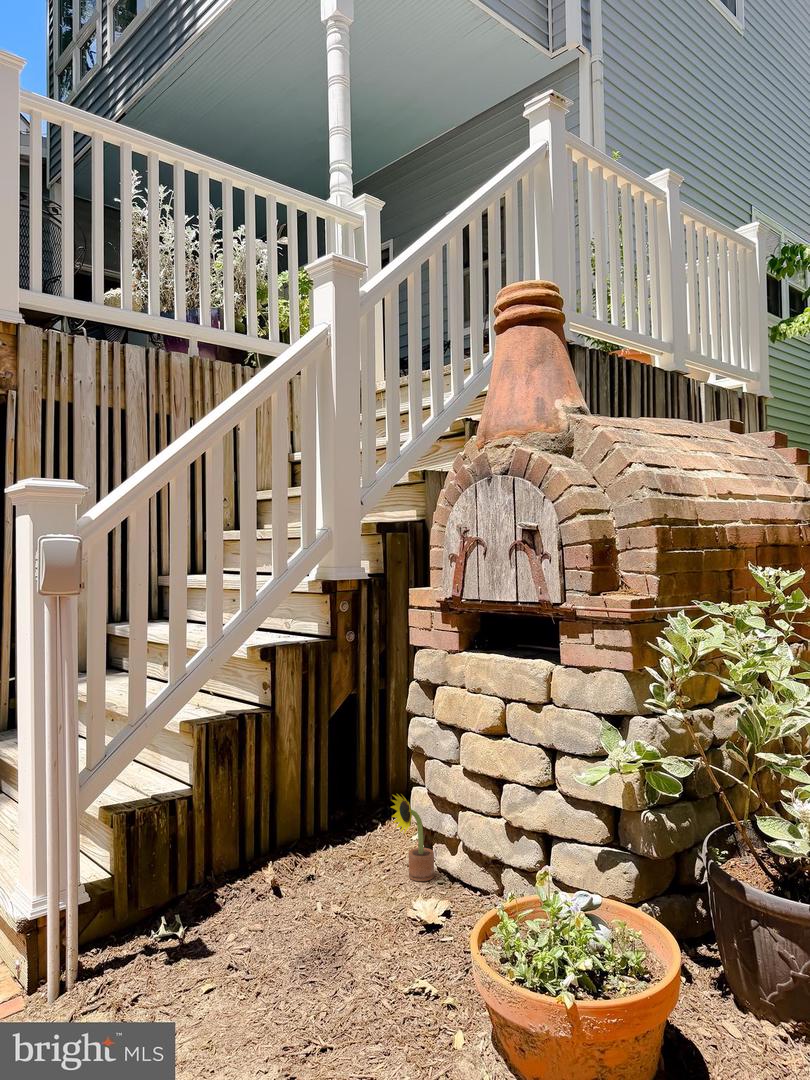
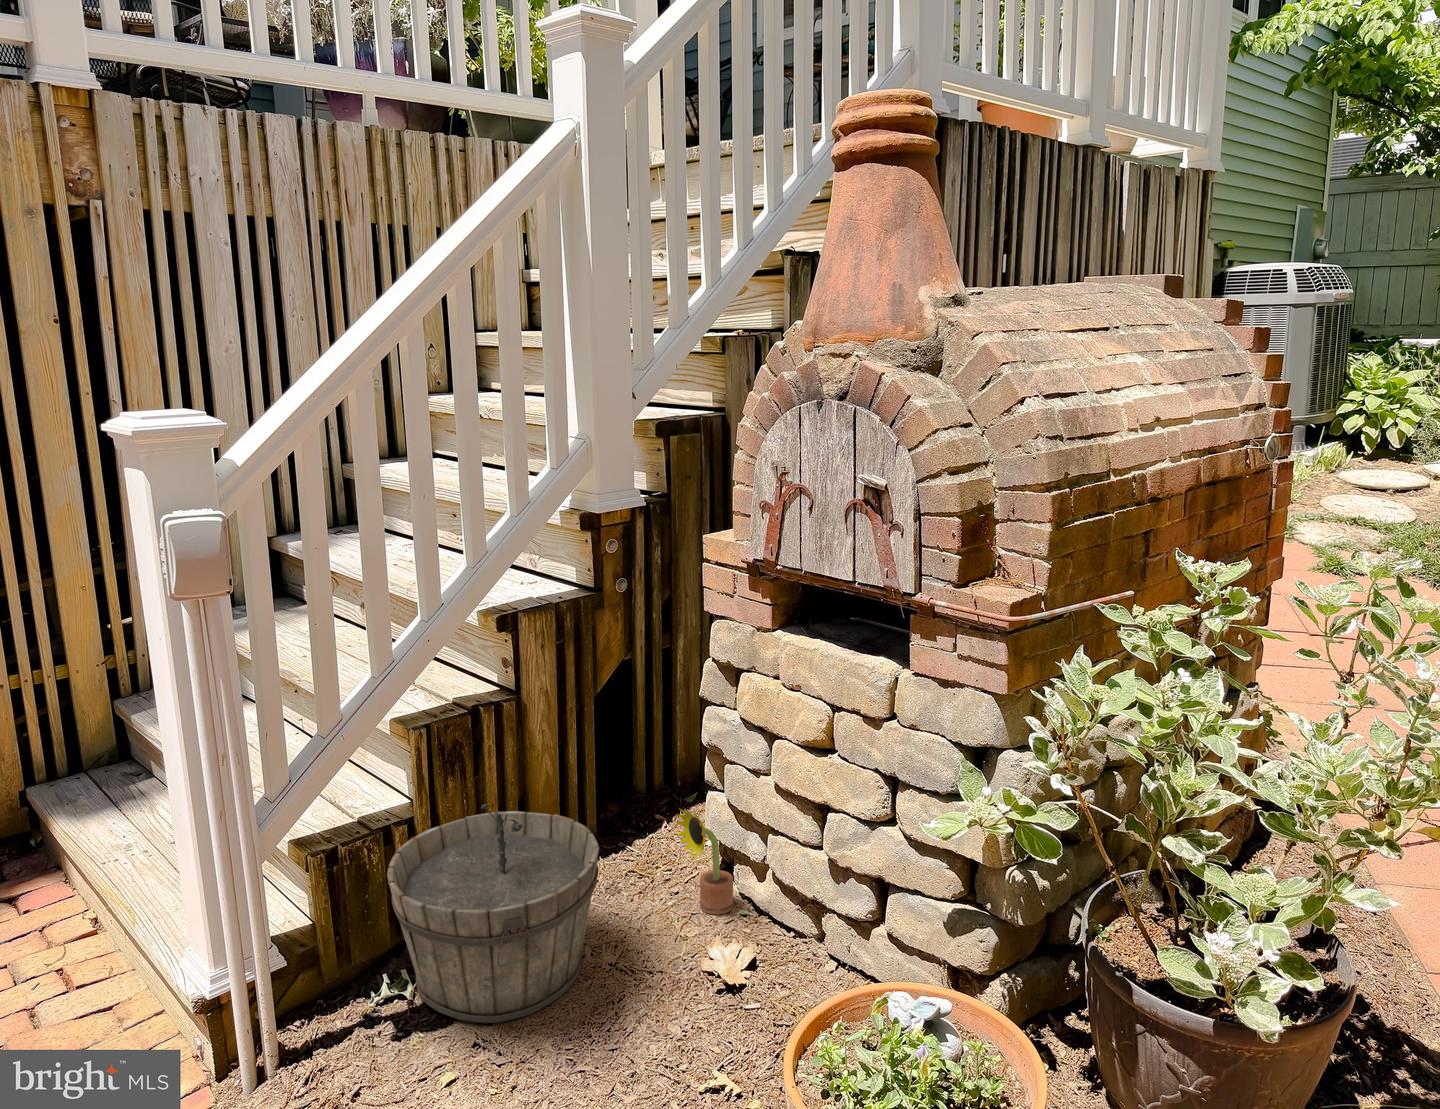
wooden bucket: none [170,780,331,950] -> present [387,804,599,1023]

